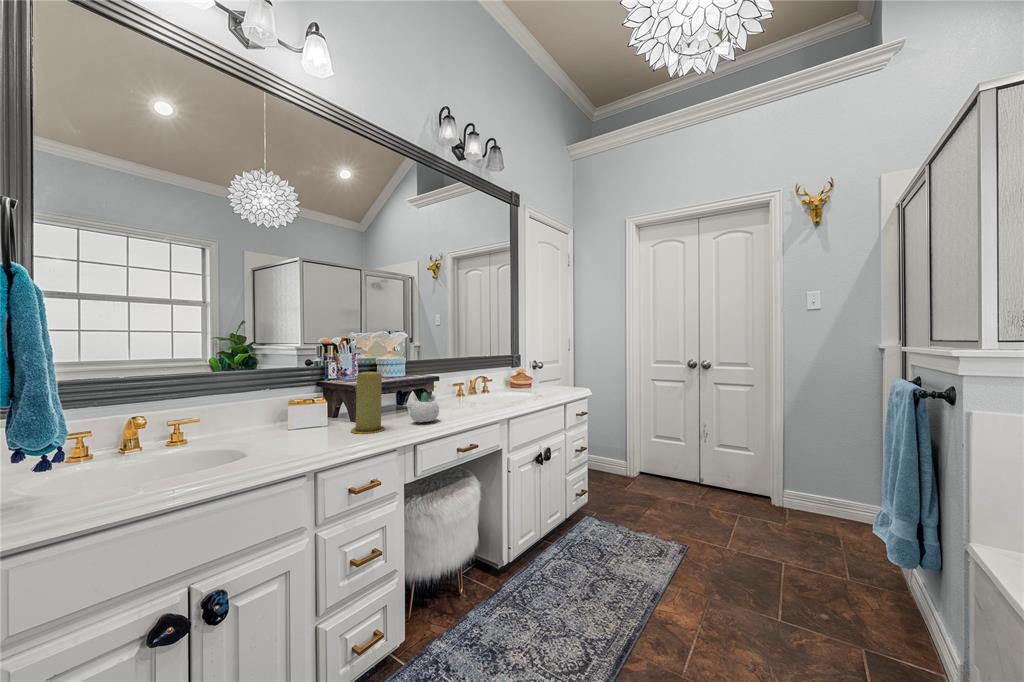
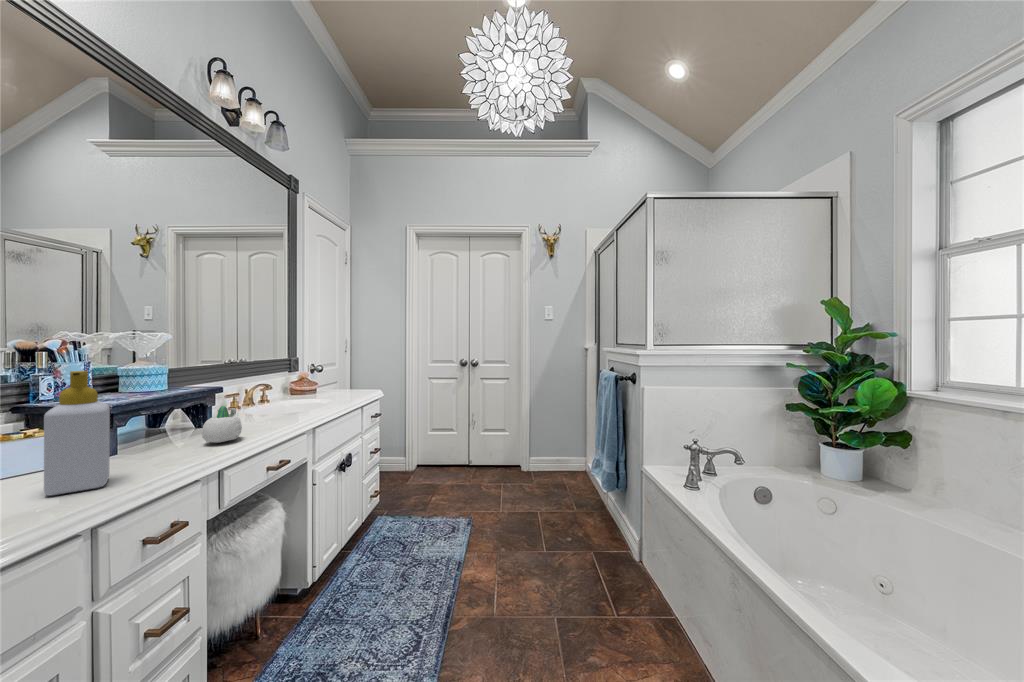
soap bottle: none [302,359,340,445] -> present [44,371,110,496]
candle: present [351,372,385,434] -> none [113,385,172,468]

